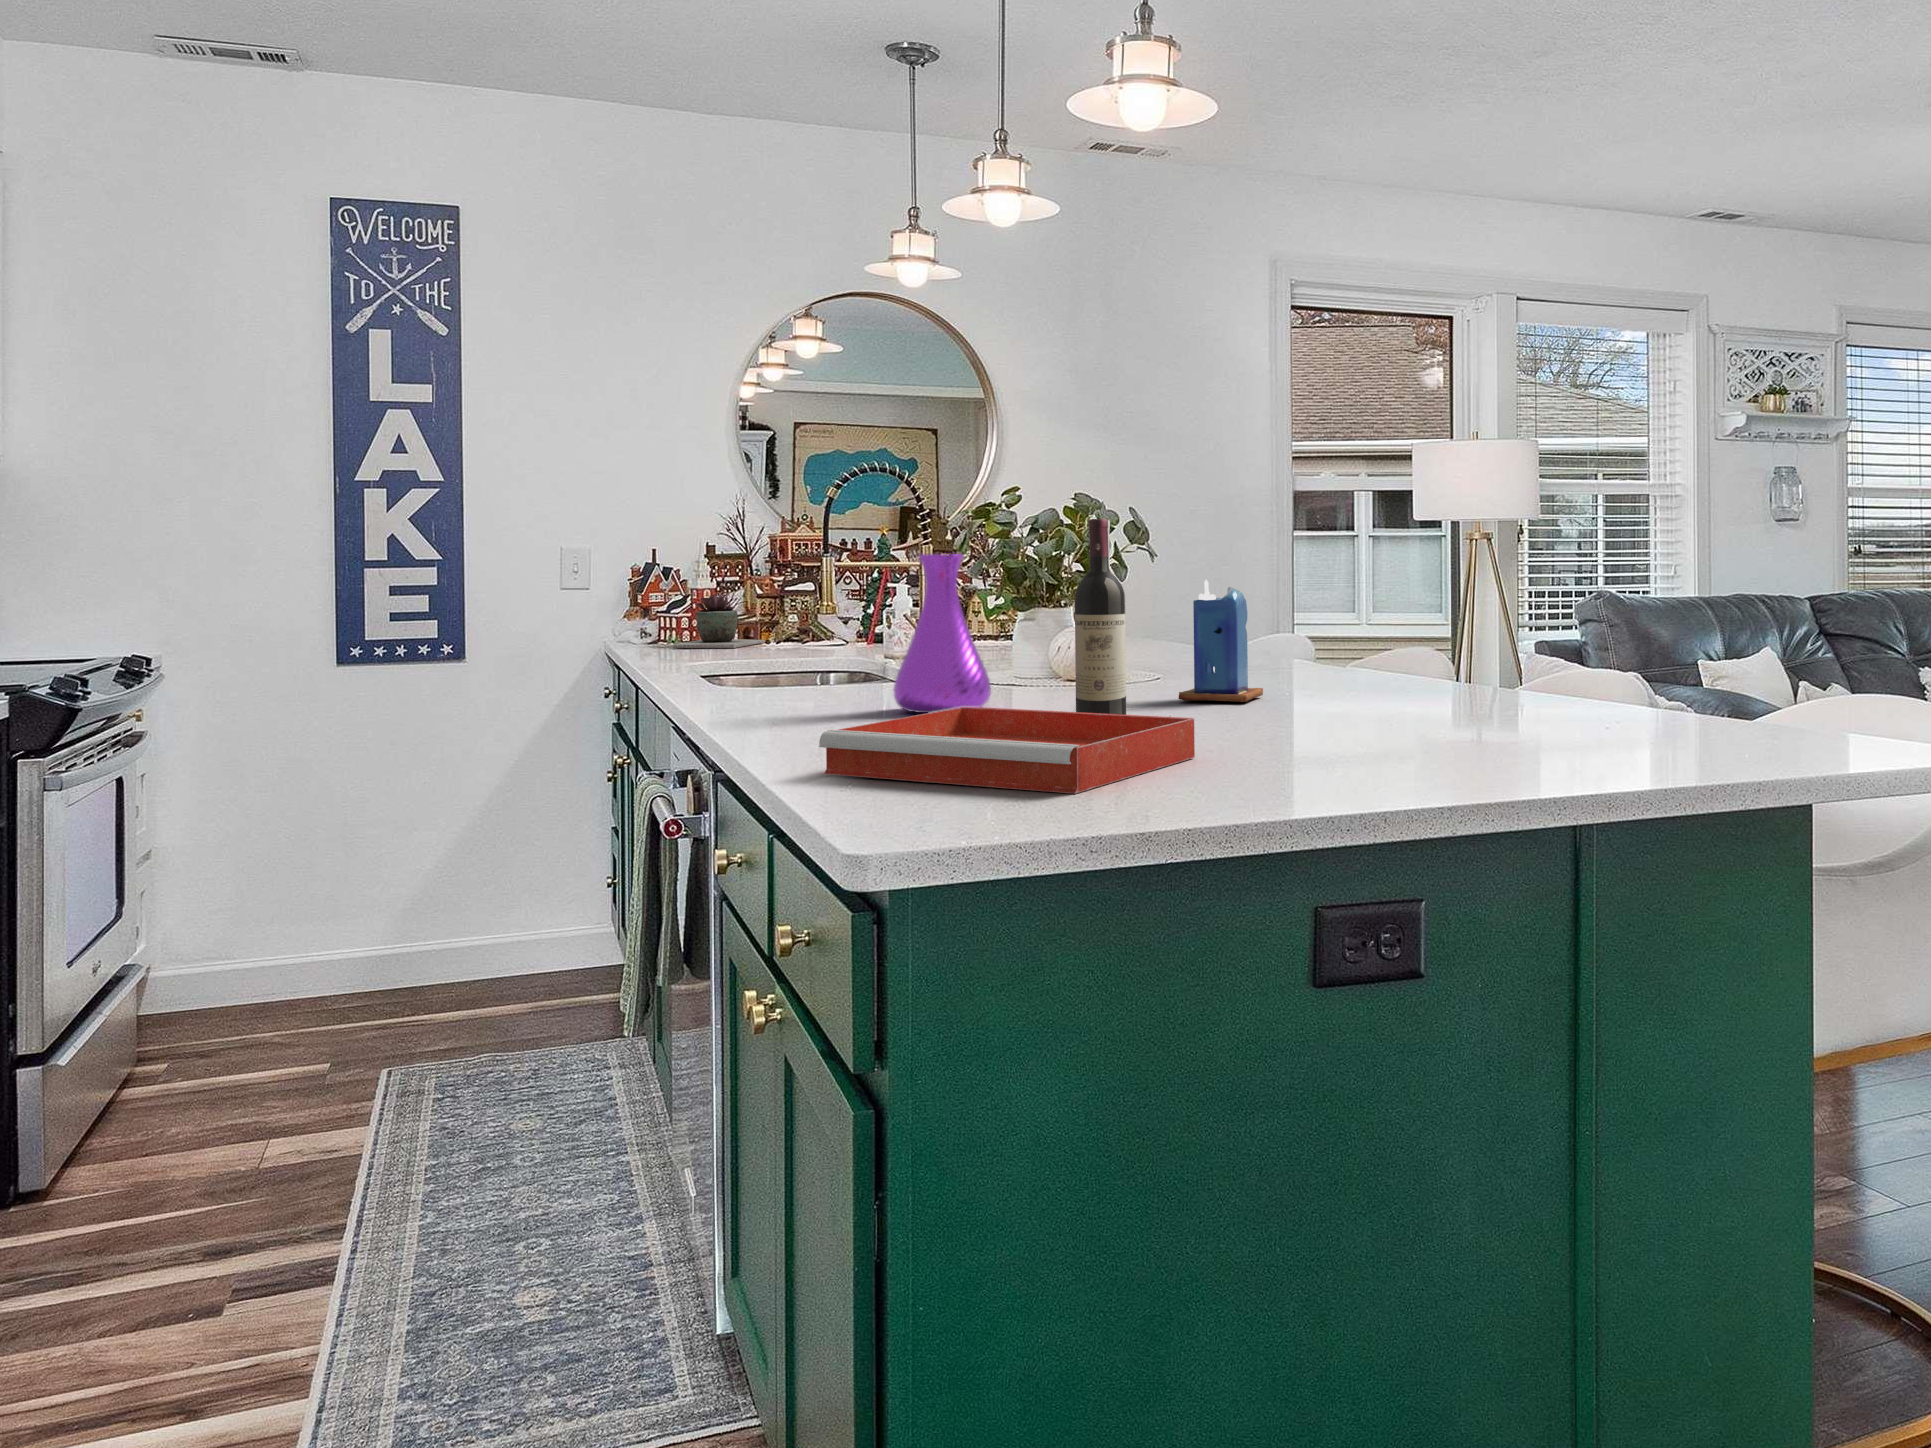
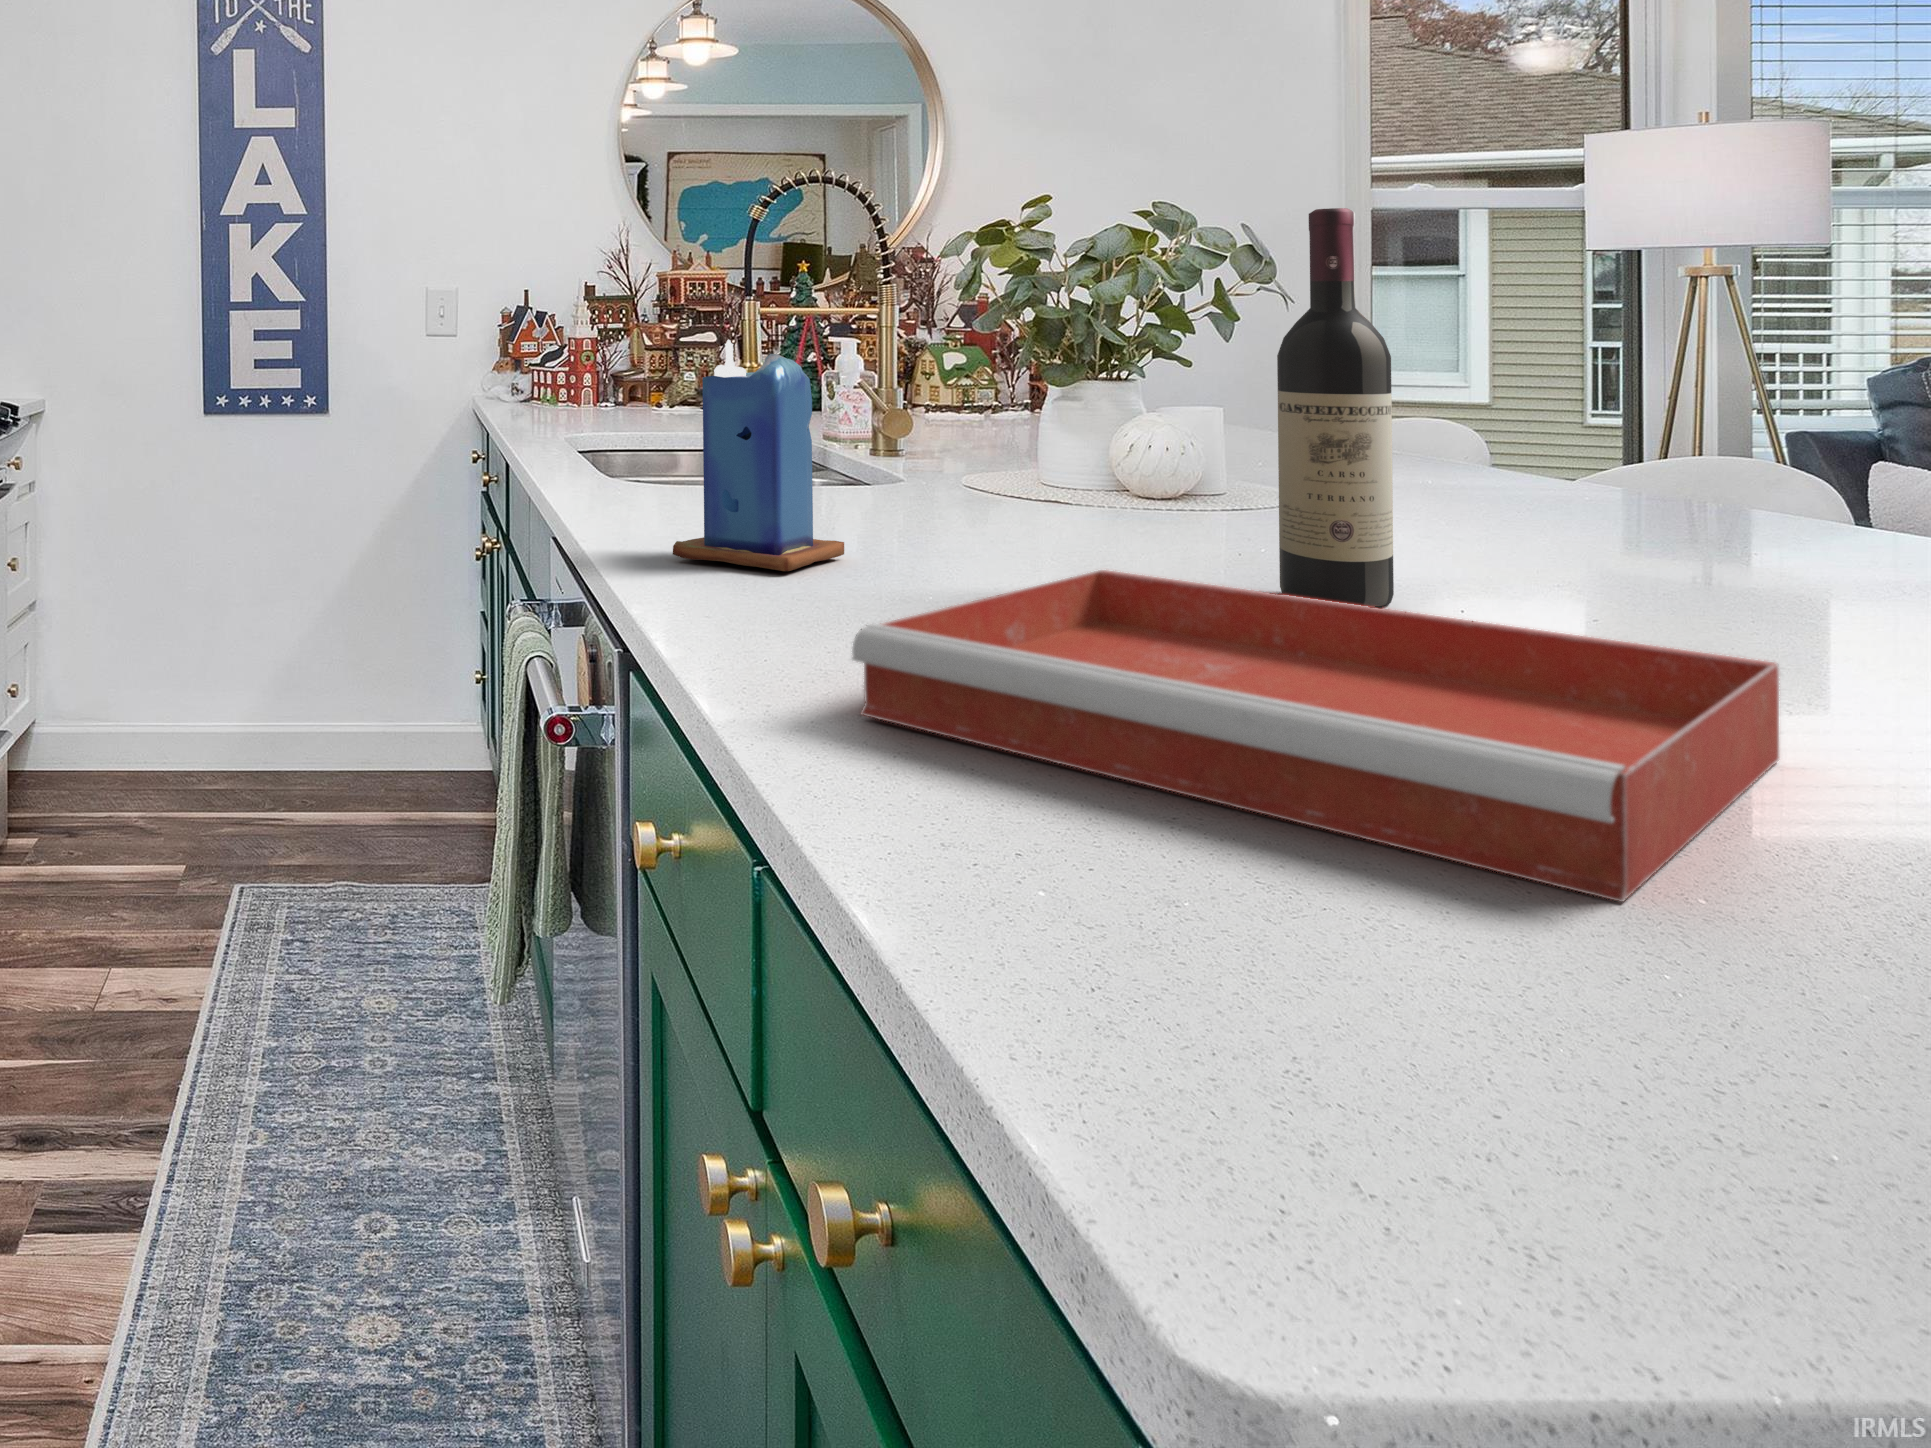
vase: present [893,554,991,713] -> none [897,282,1069,551]
candle: present [1179,580,1263,702] -> present [673,340,844,572]
succulent plant: present [673,594,765,648] -> none [547,345,654,412]

